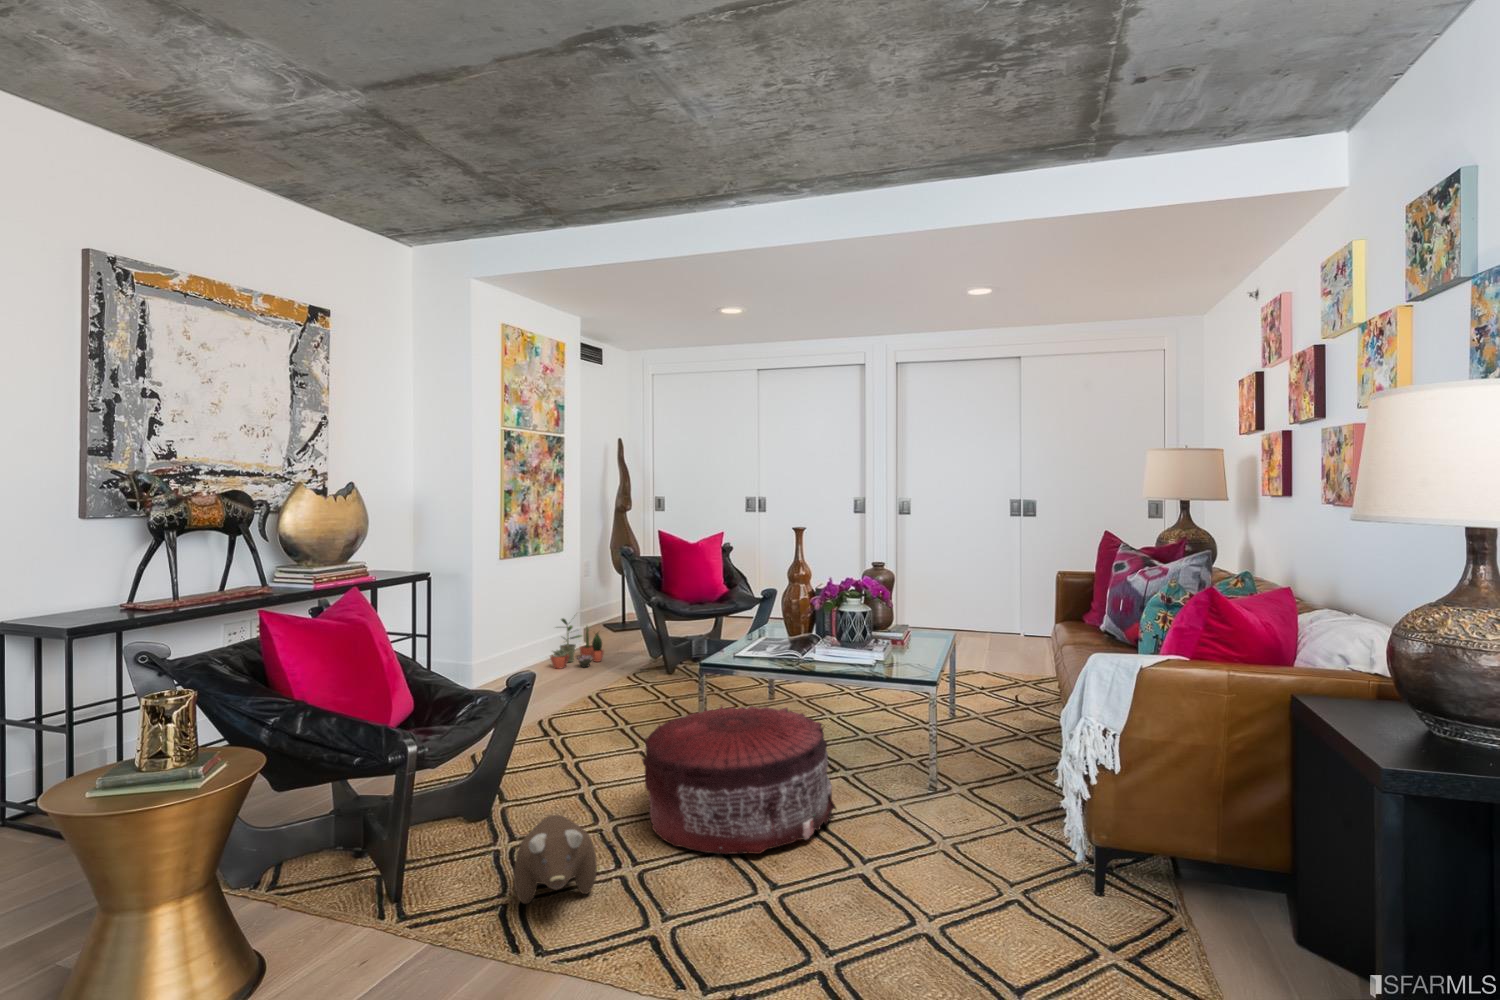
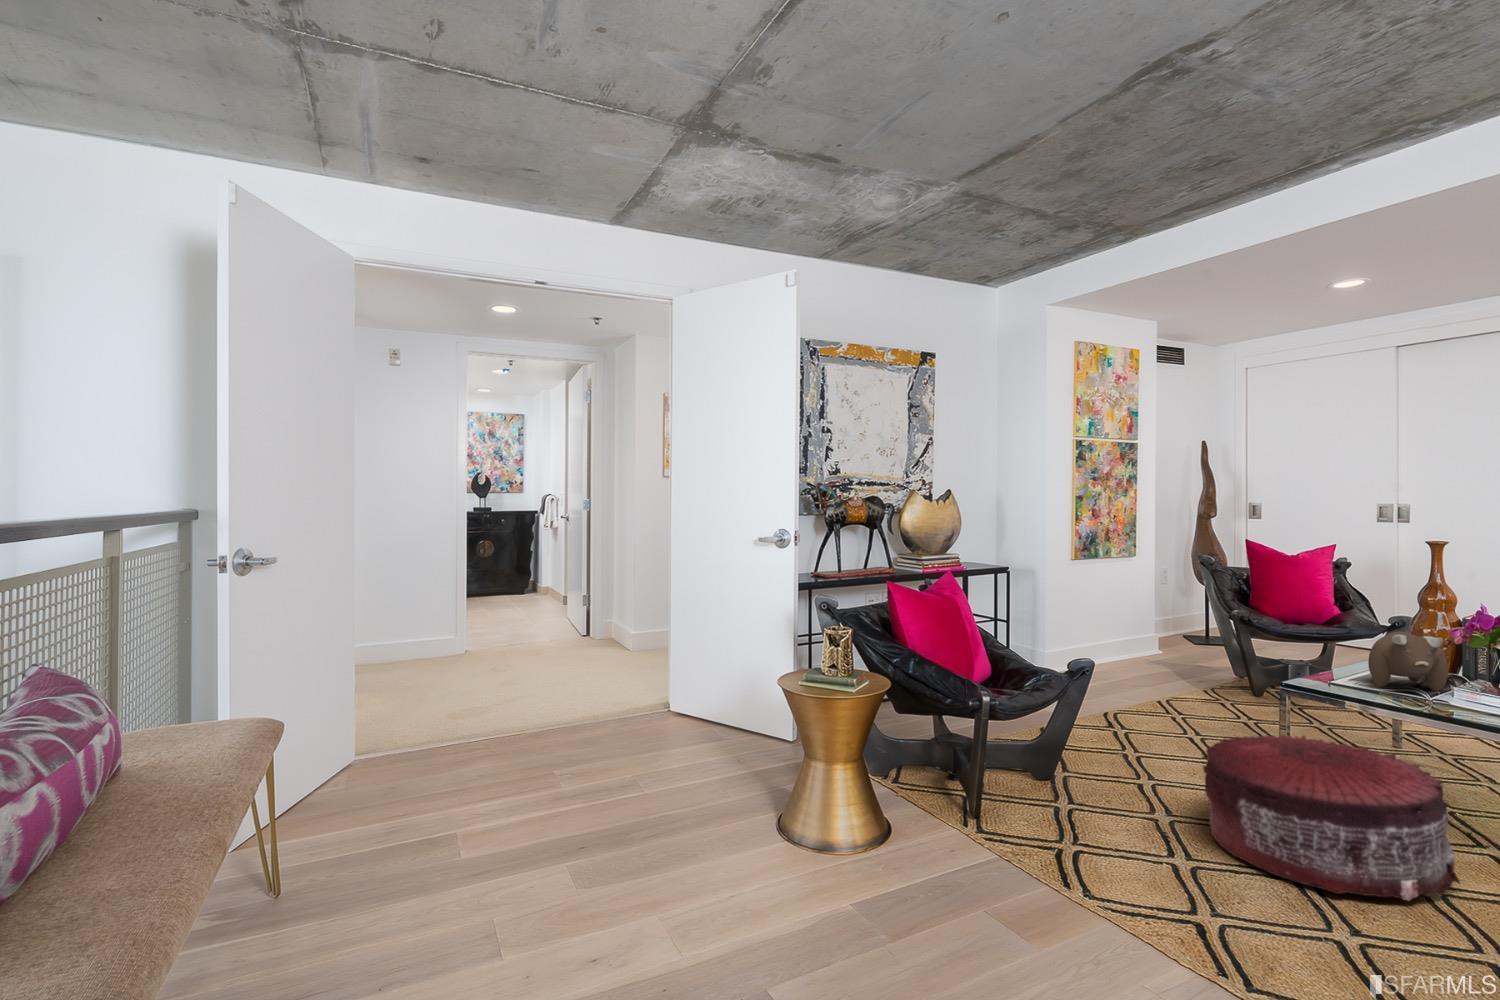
potted plant: present [550,618,604,669] -> none [1119,616,1179,671]
plush toy: present [514,815,597,904] -> present [1368,631,1448,691]

